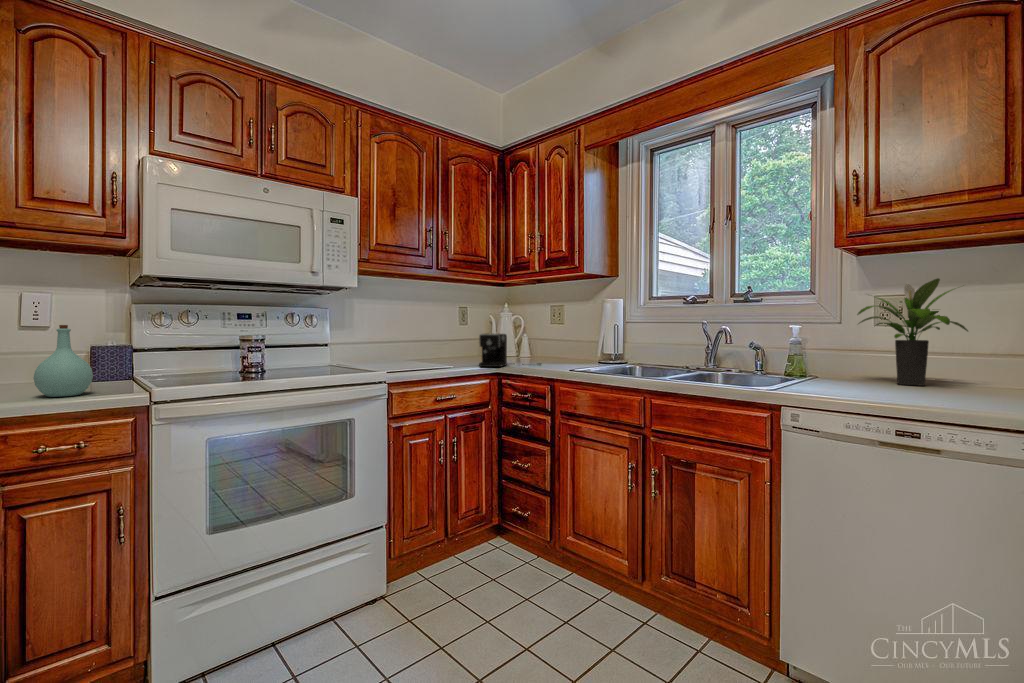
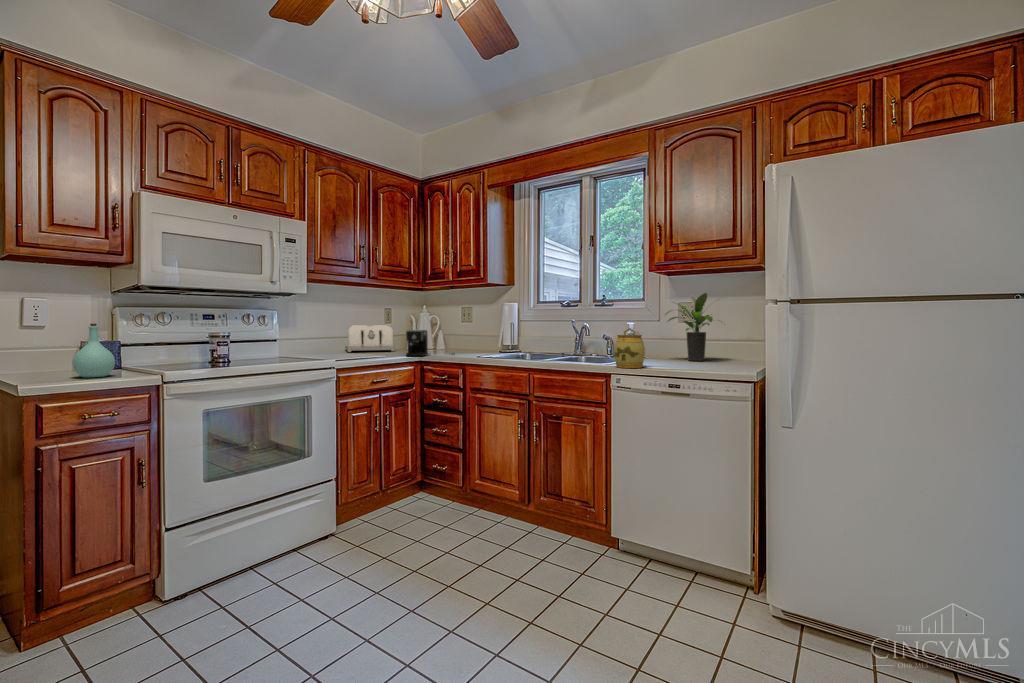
toaster: none [413,327,468,359] -> present [345,325,394,352]
jar: none [790,334,845,399] -> present [614,328,645,368]

